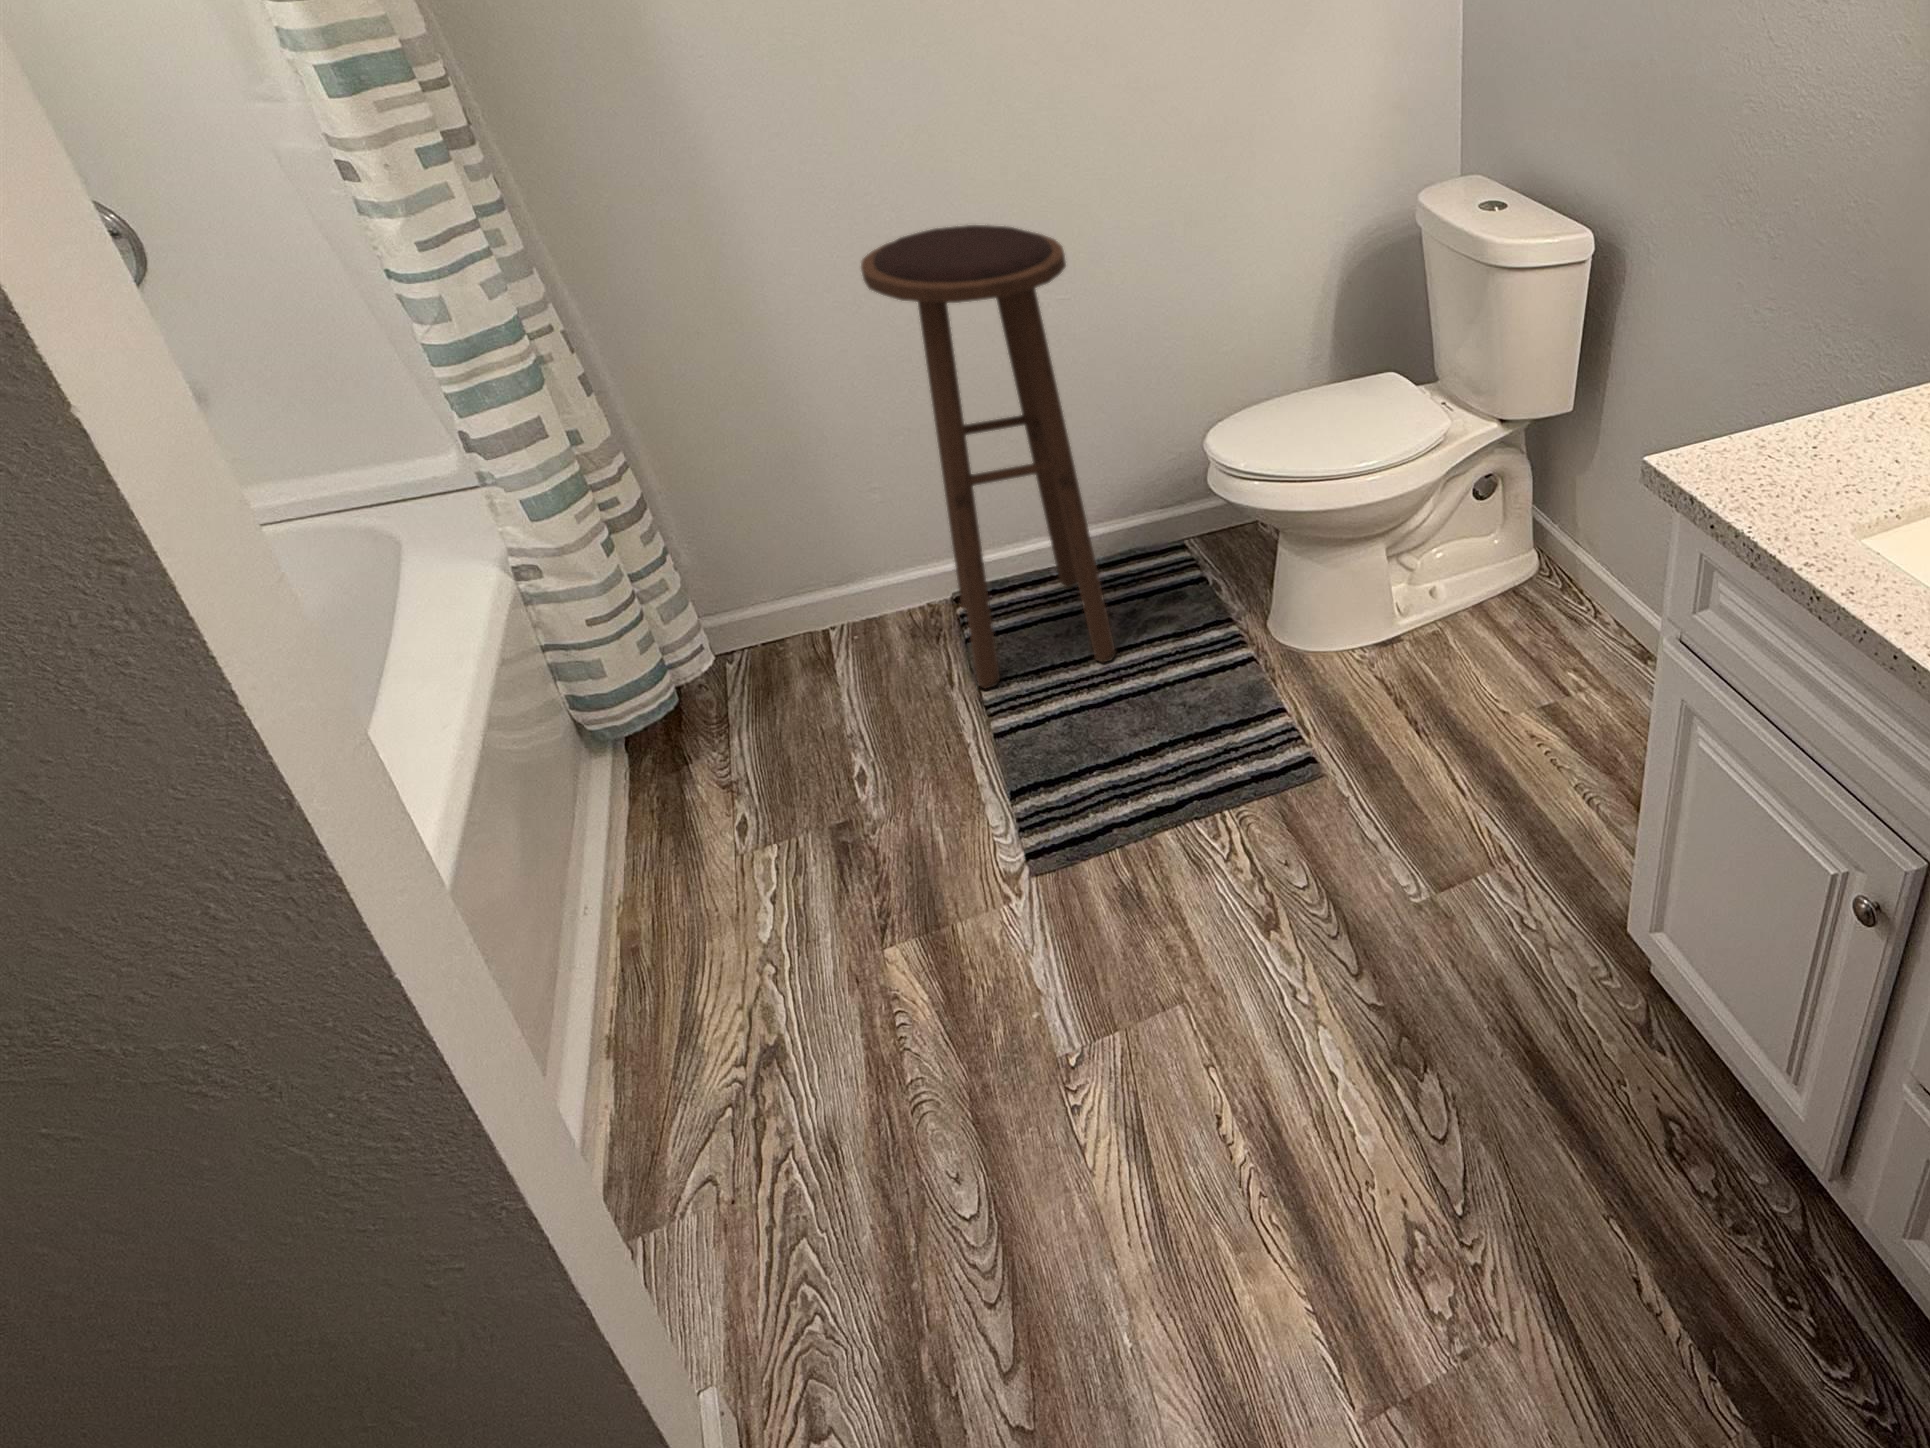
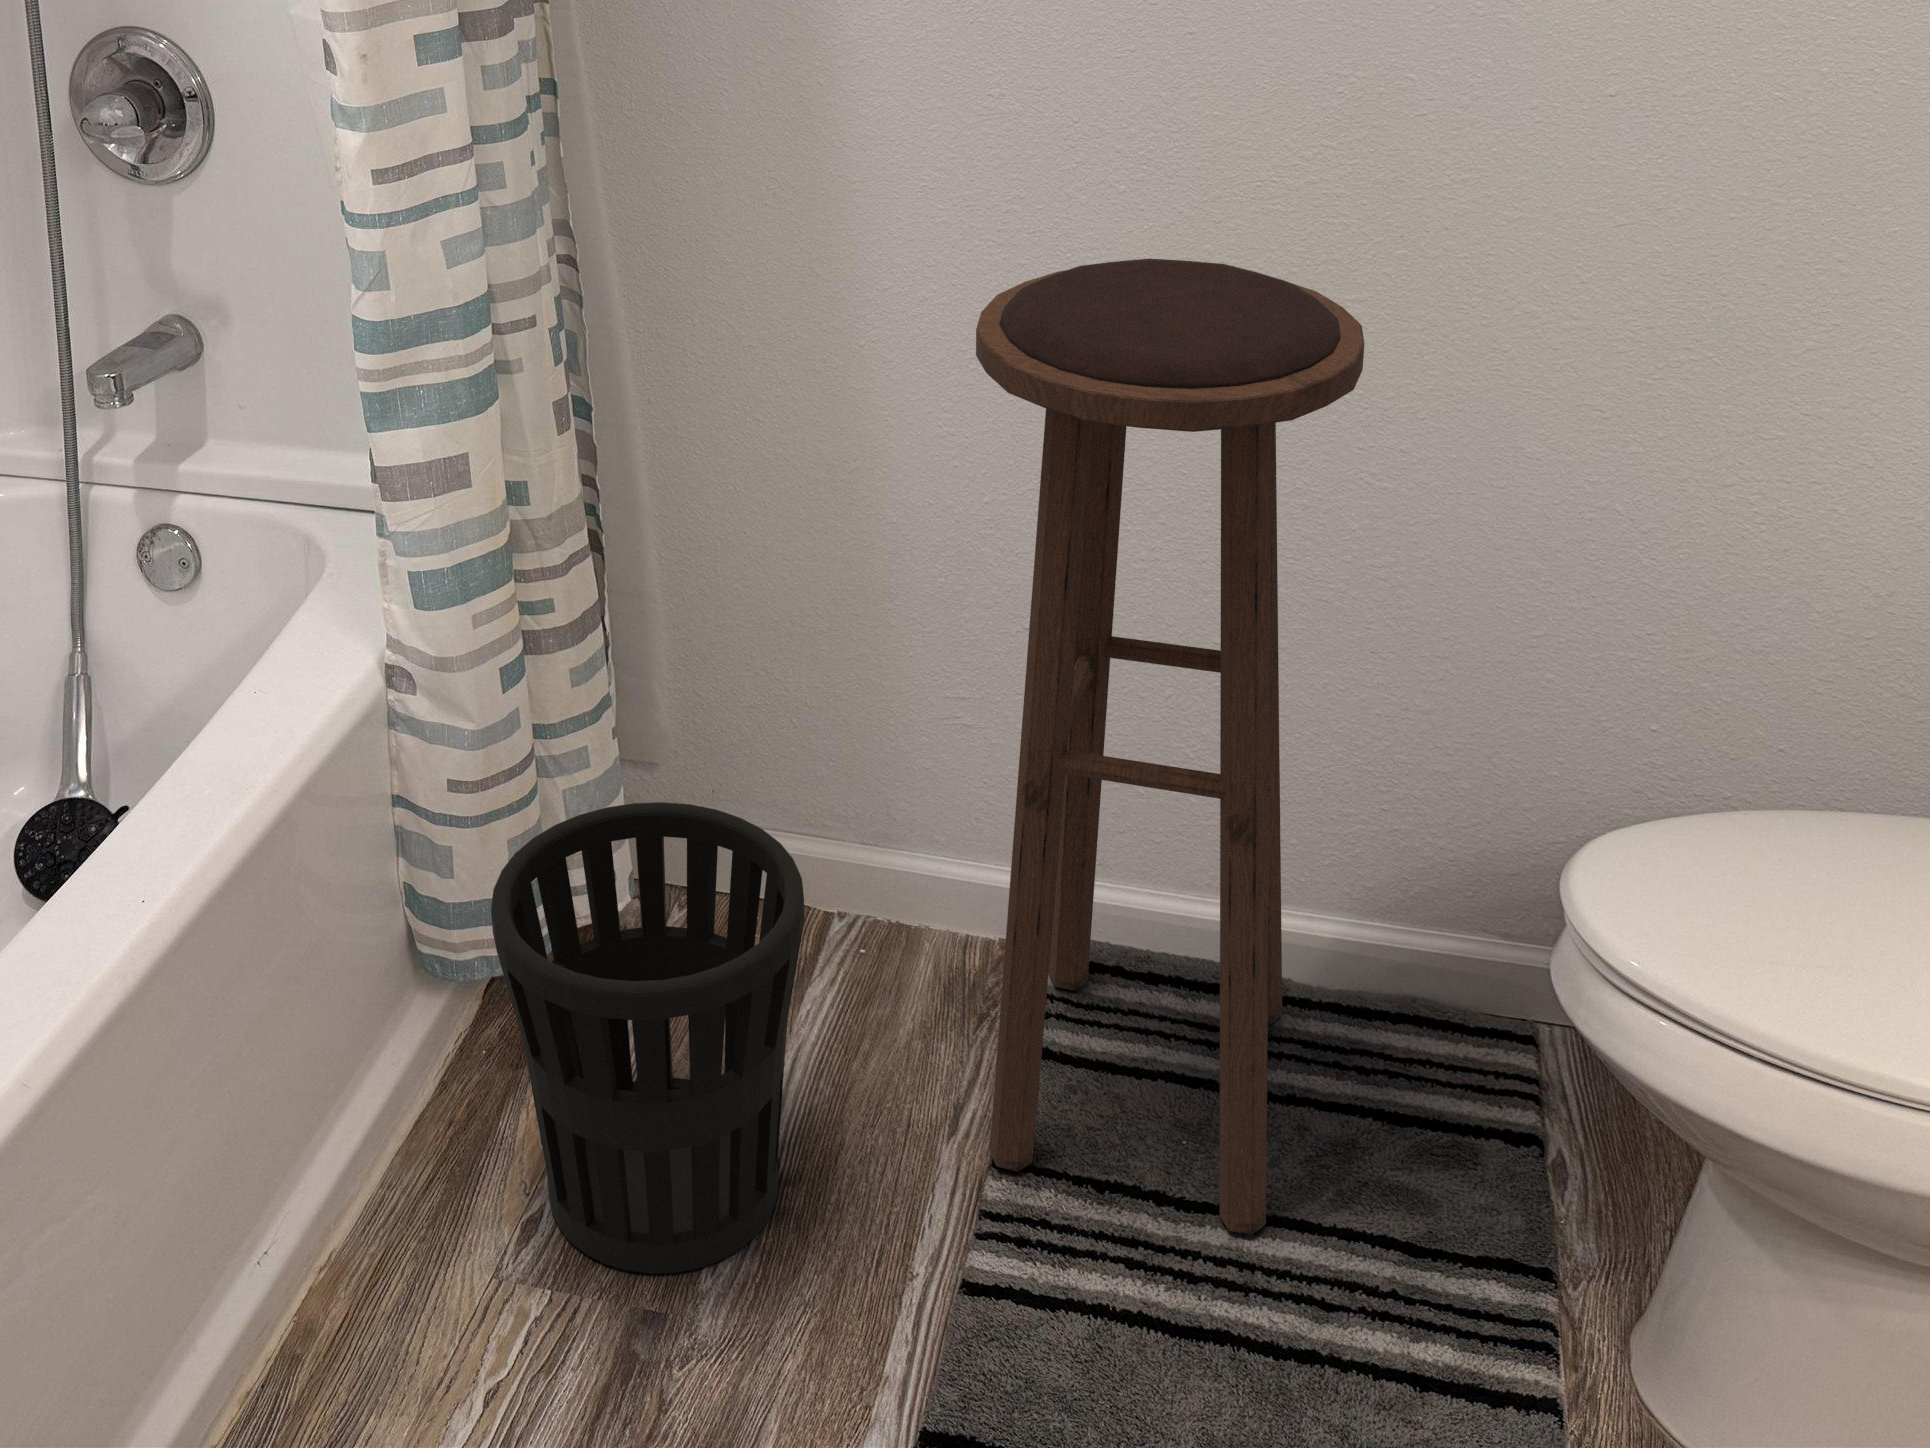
wastebasket: none [657,574,880,823] -> present [491,802,805,1274]

